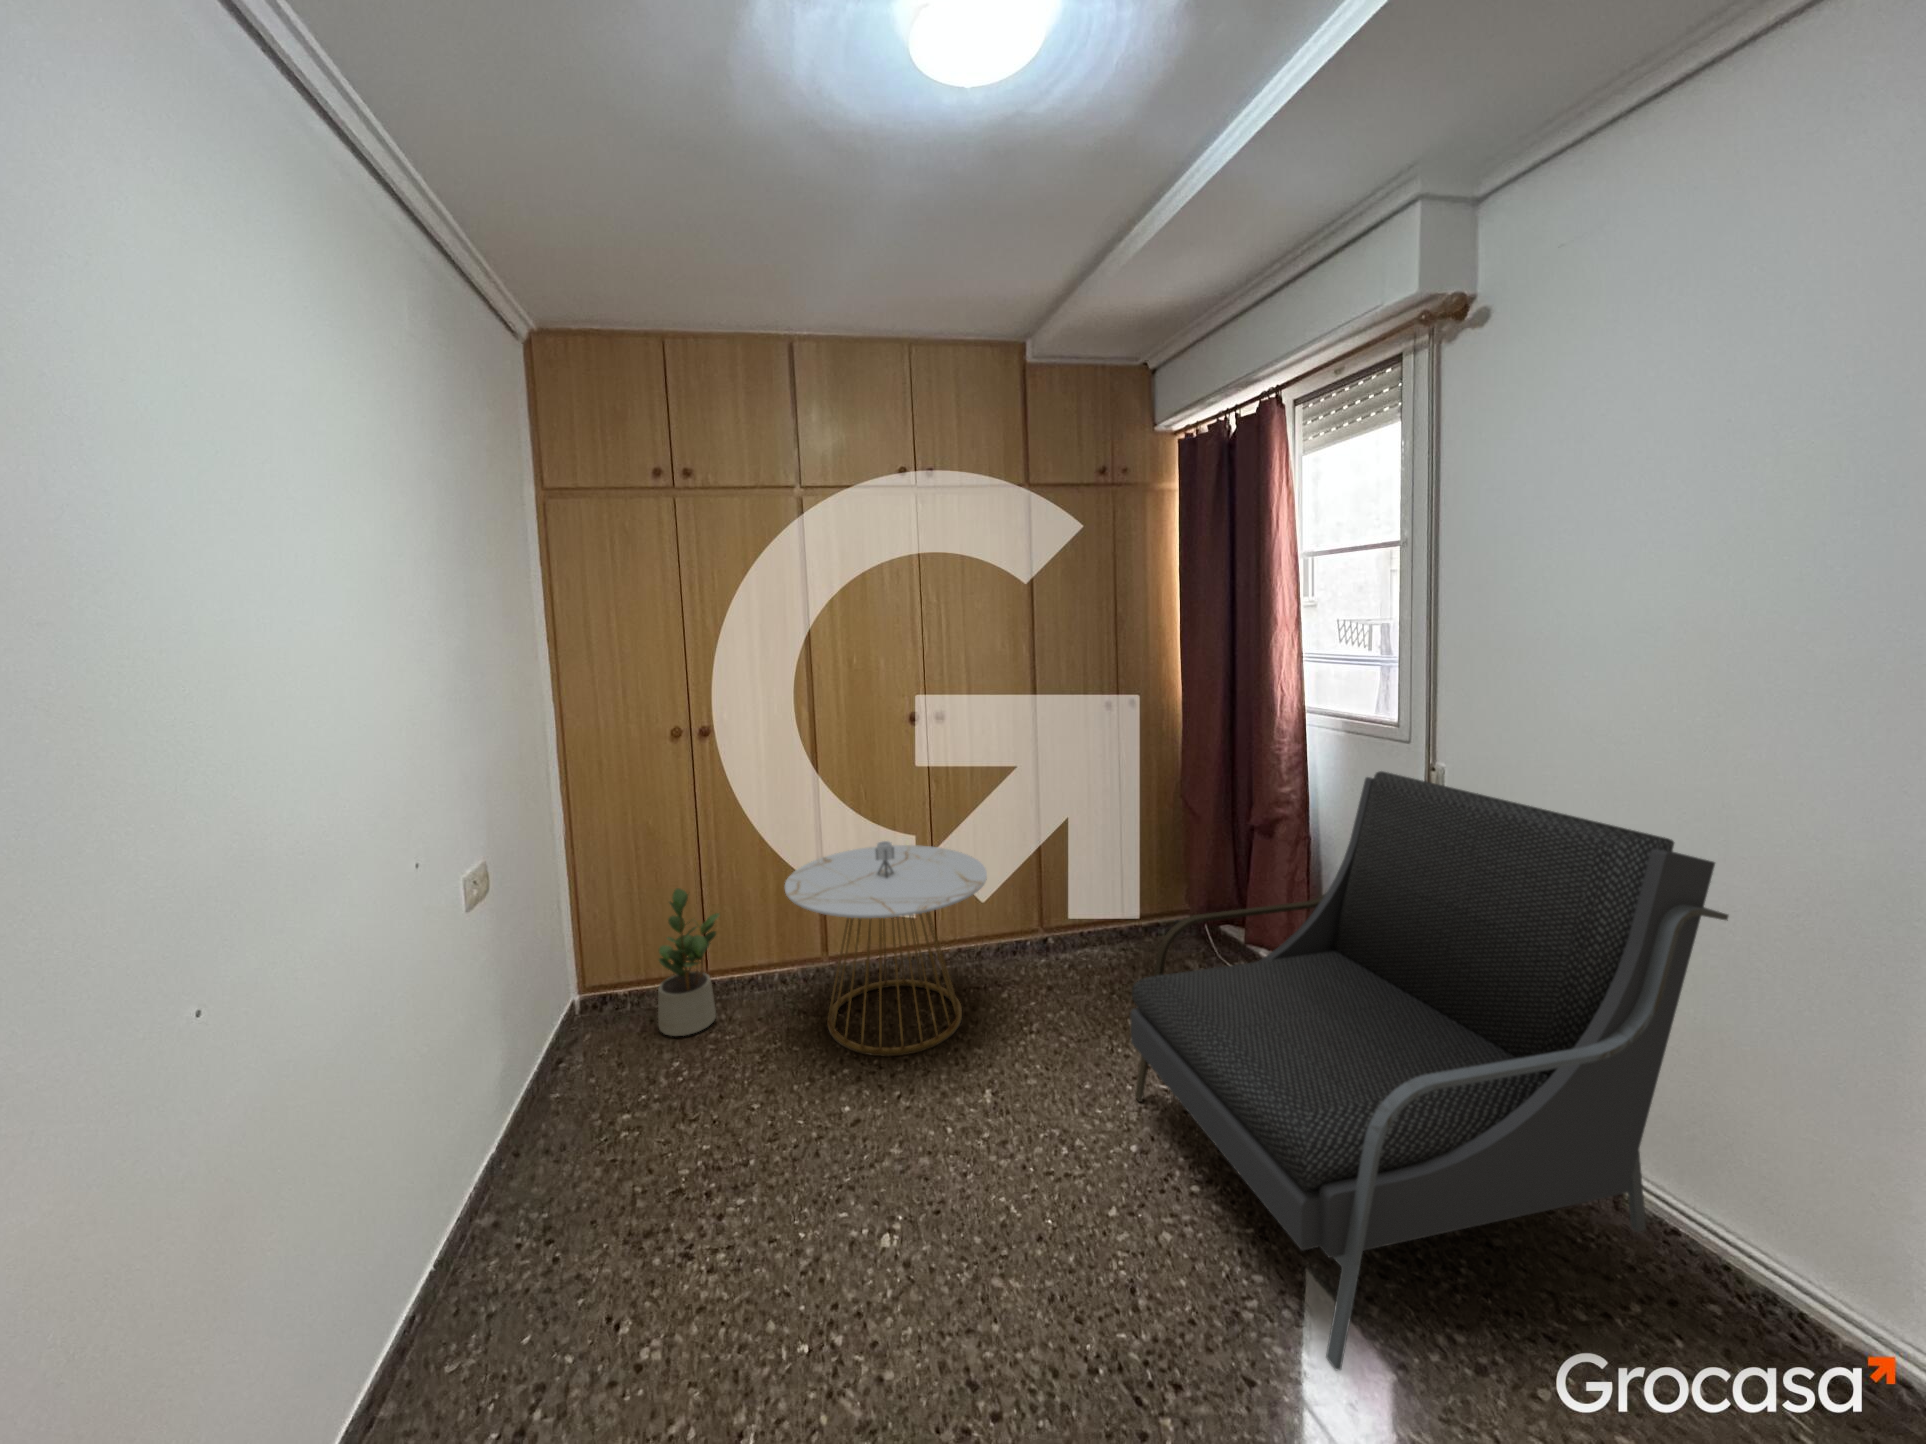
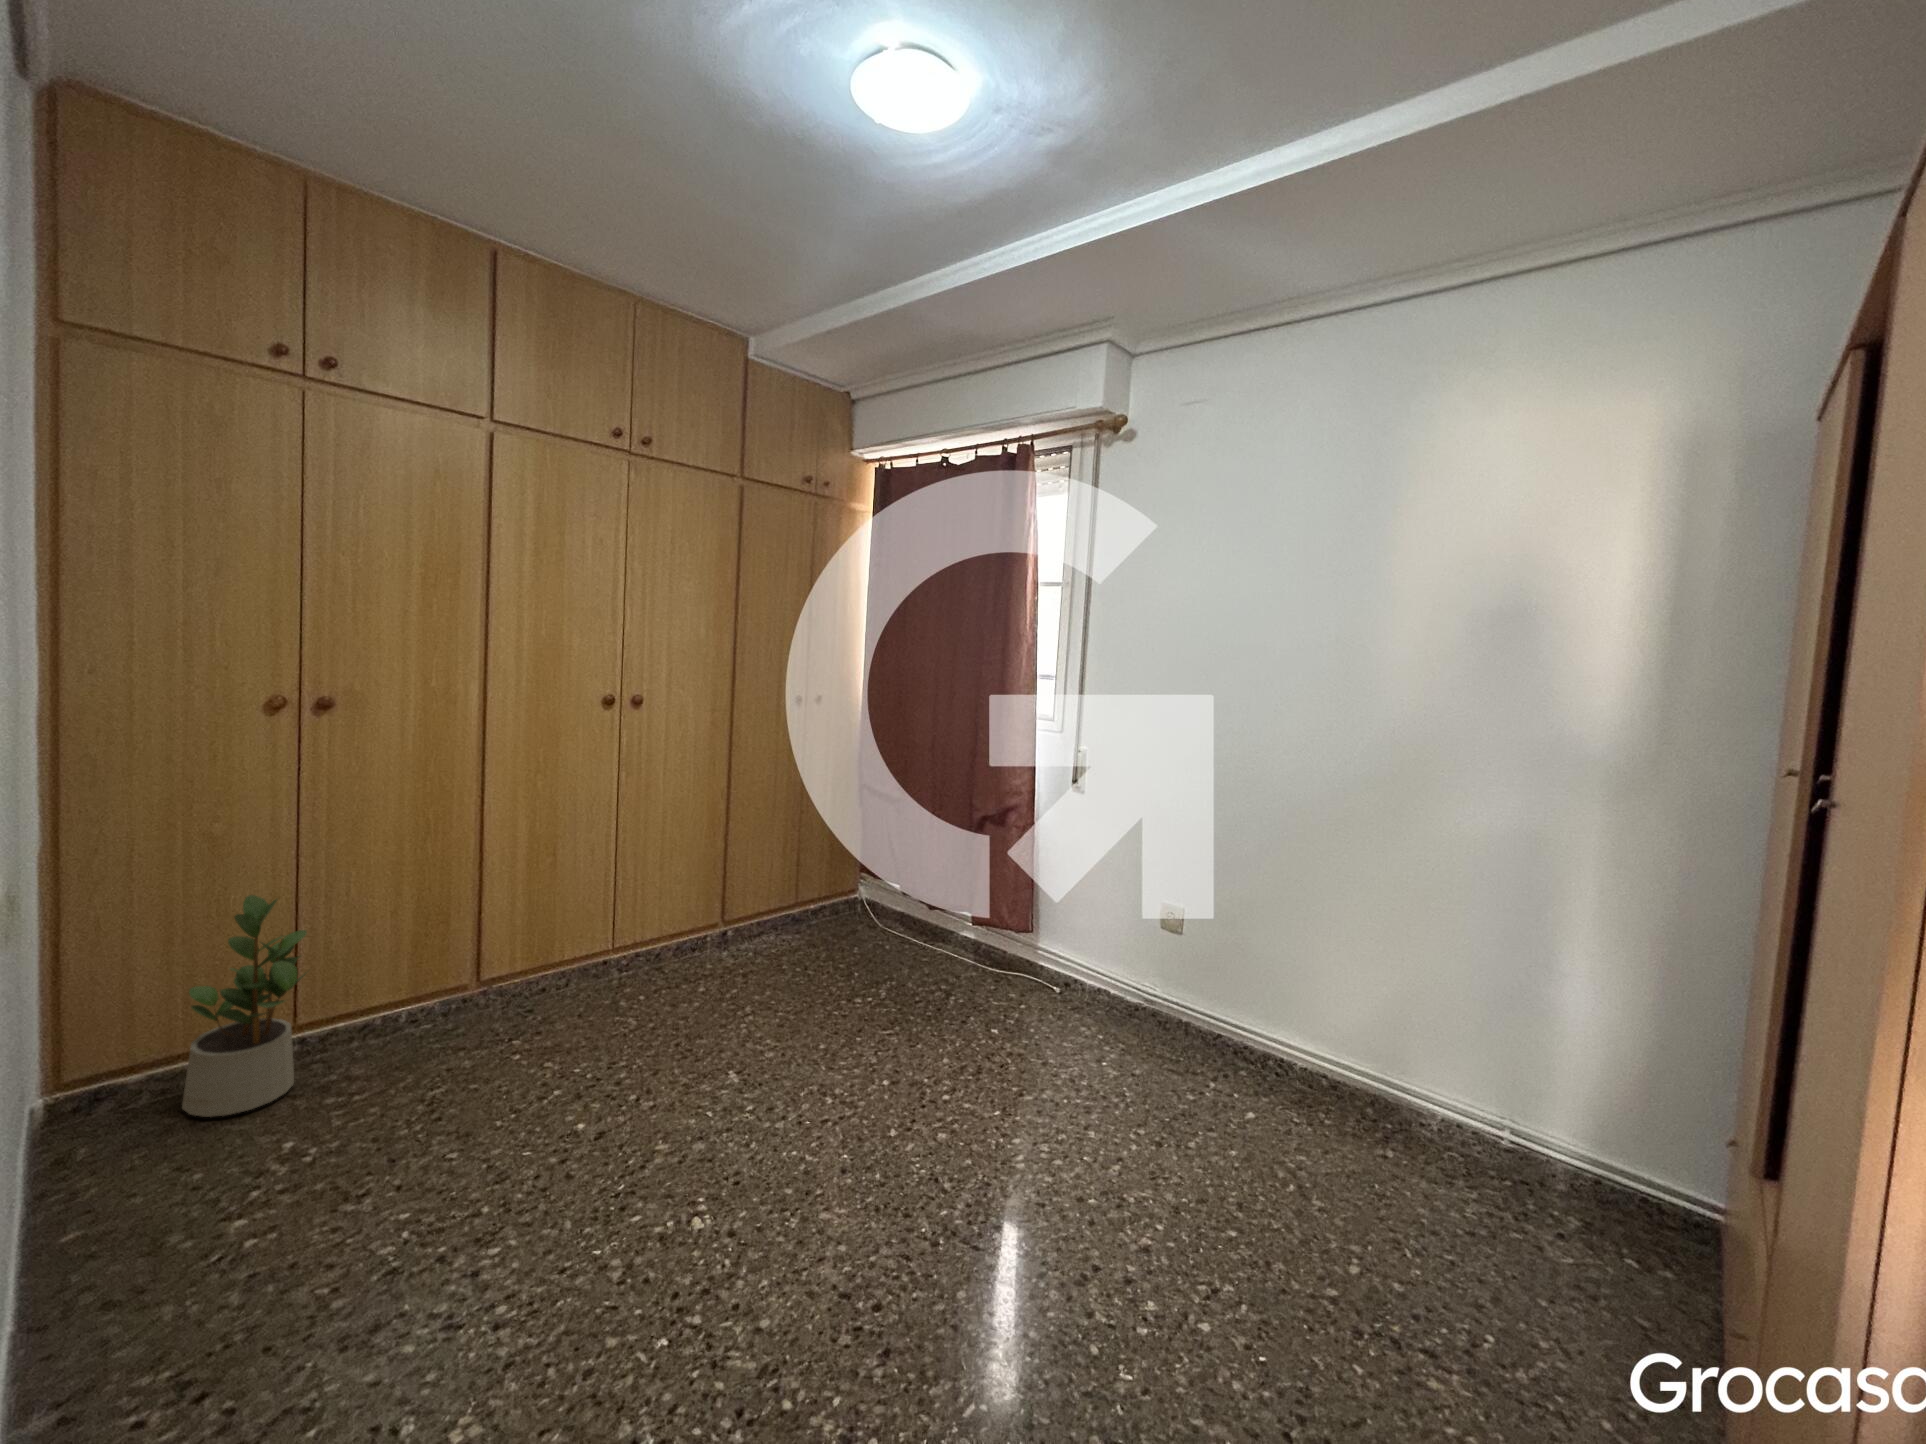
armchair: present [1130,771,1728,1370] -> none [872,753,1257,1175]
side table: present [785,841,987,1056] -> none [449,820,718,1072]

